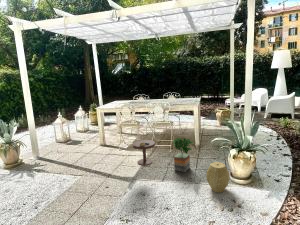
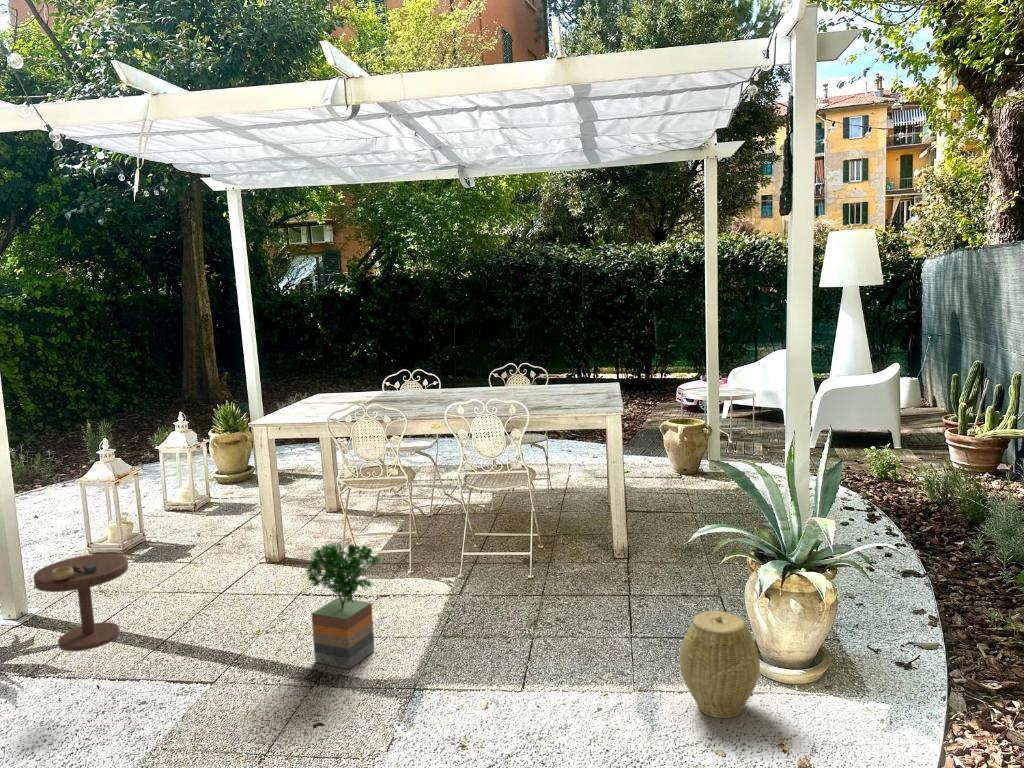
potted tree: present [173,138,193,172] -> present [307,543,381,669]
side table: present [133,140,155,166] -> present [34,553,128,651]

